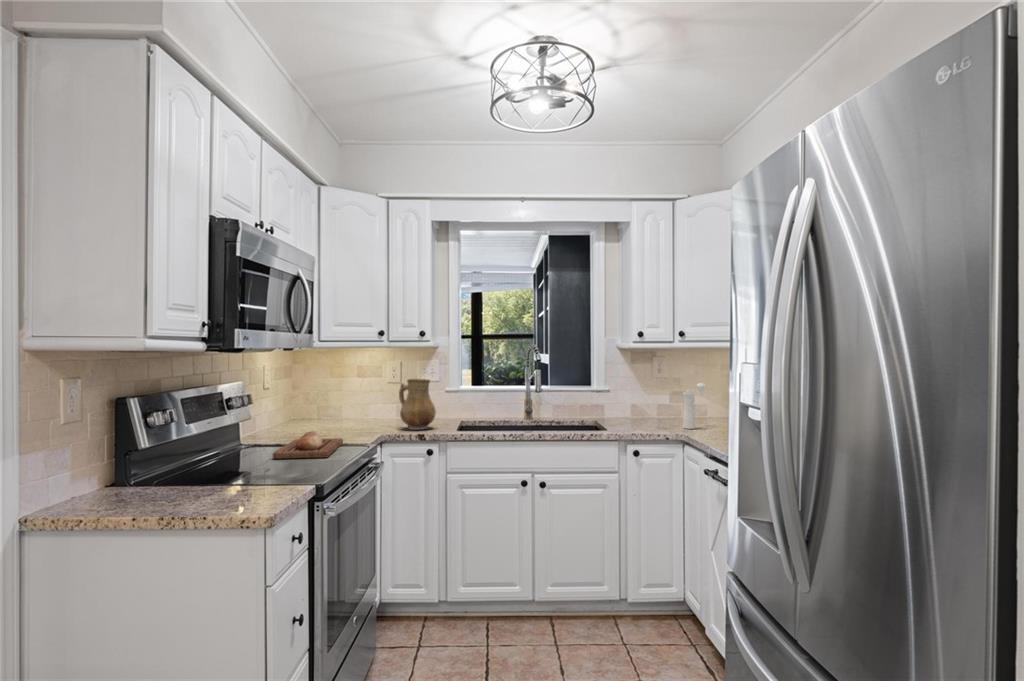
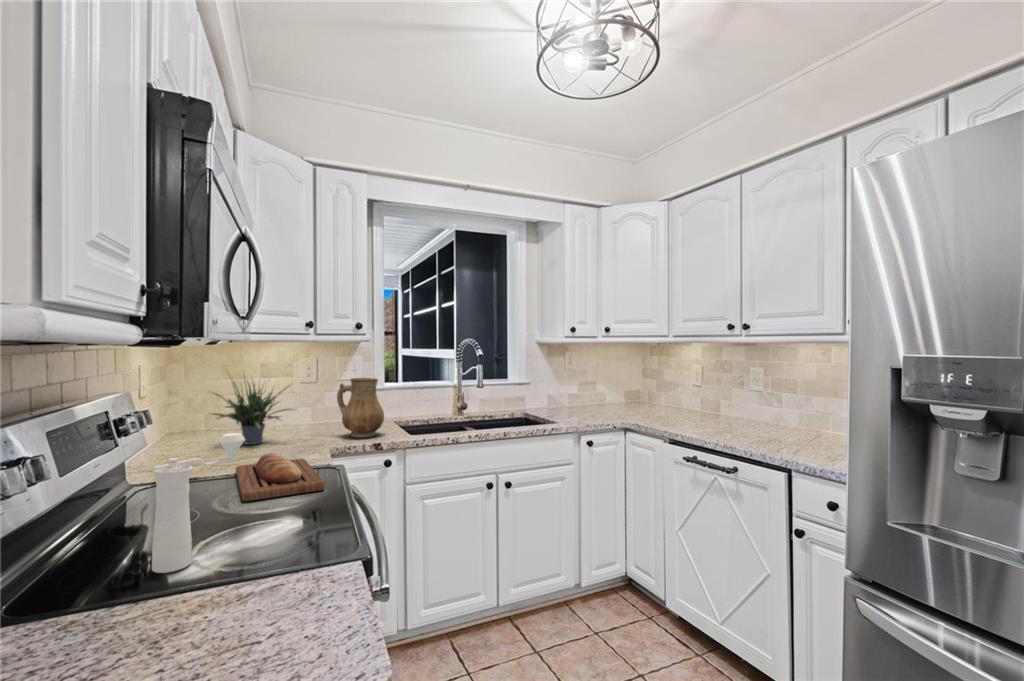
potted plant: none [302,366,363,429] -> present [213,382,293,445]
pepper mill: present [683,383,706,429] -> present [152,433,245,573]

